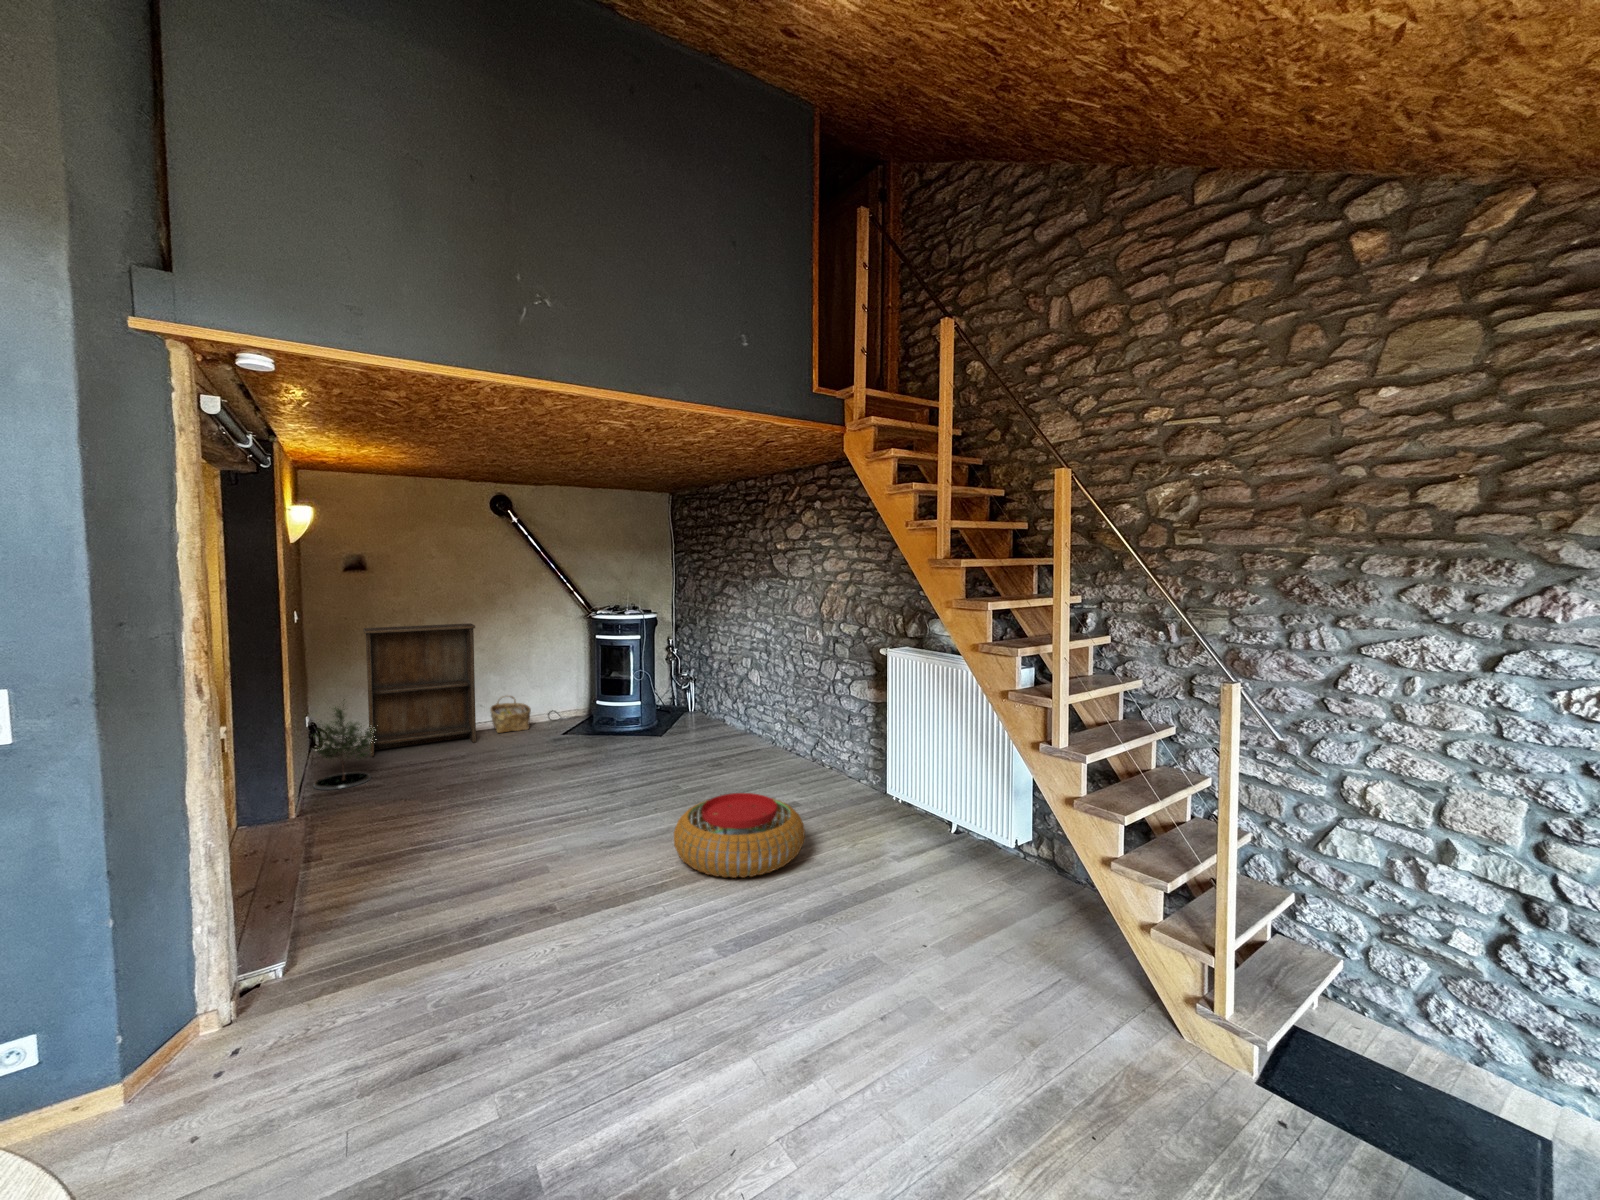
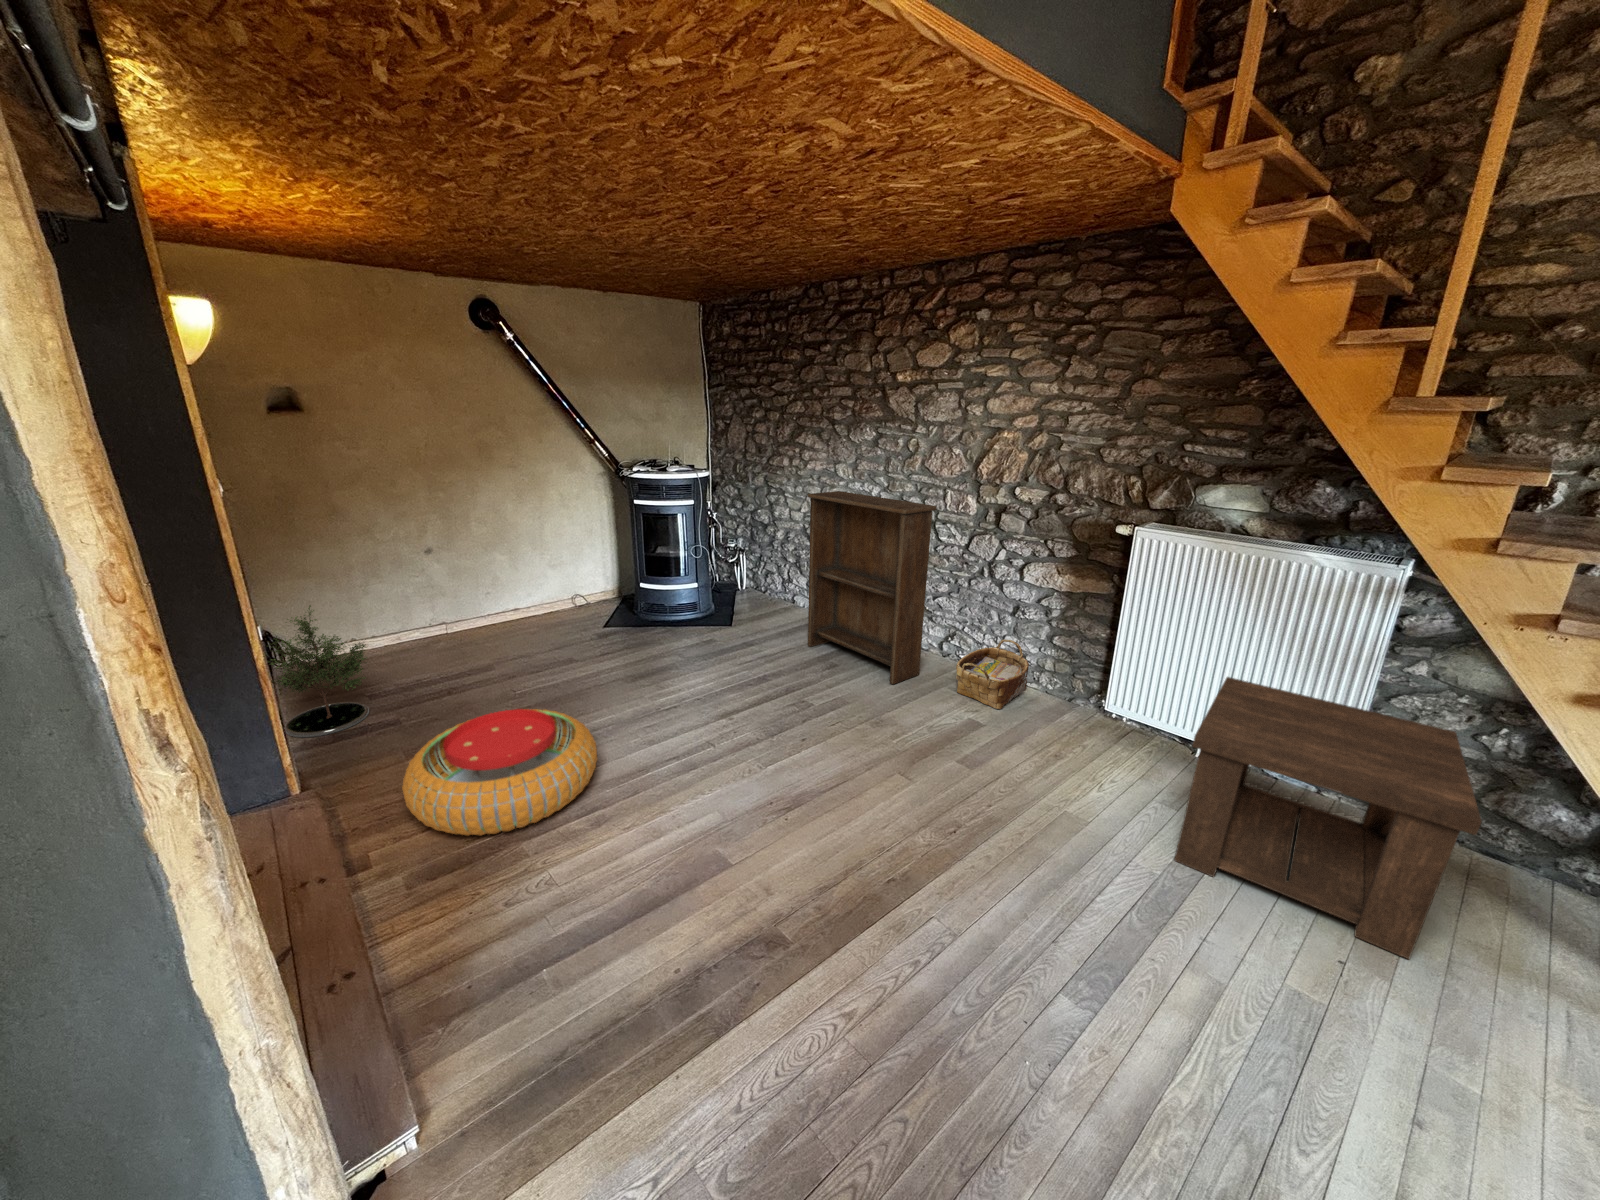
bookshelf: present [363,623,476,757] -> present [808,491,936,684]
woven basket: present [490,695,531,733] -> present [956,639,1029,709]
side table: none [852,754,1042,929] -> present [1174,677,1481,959]
pouf: present [674,793,805,878] -> present [402,709,597,835]

